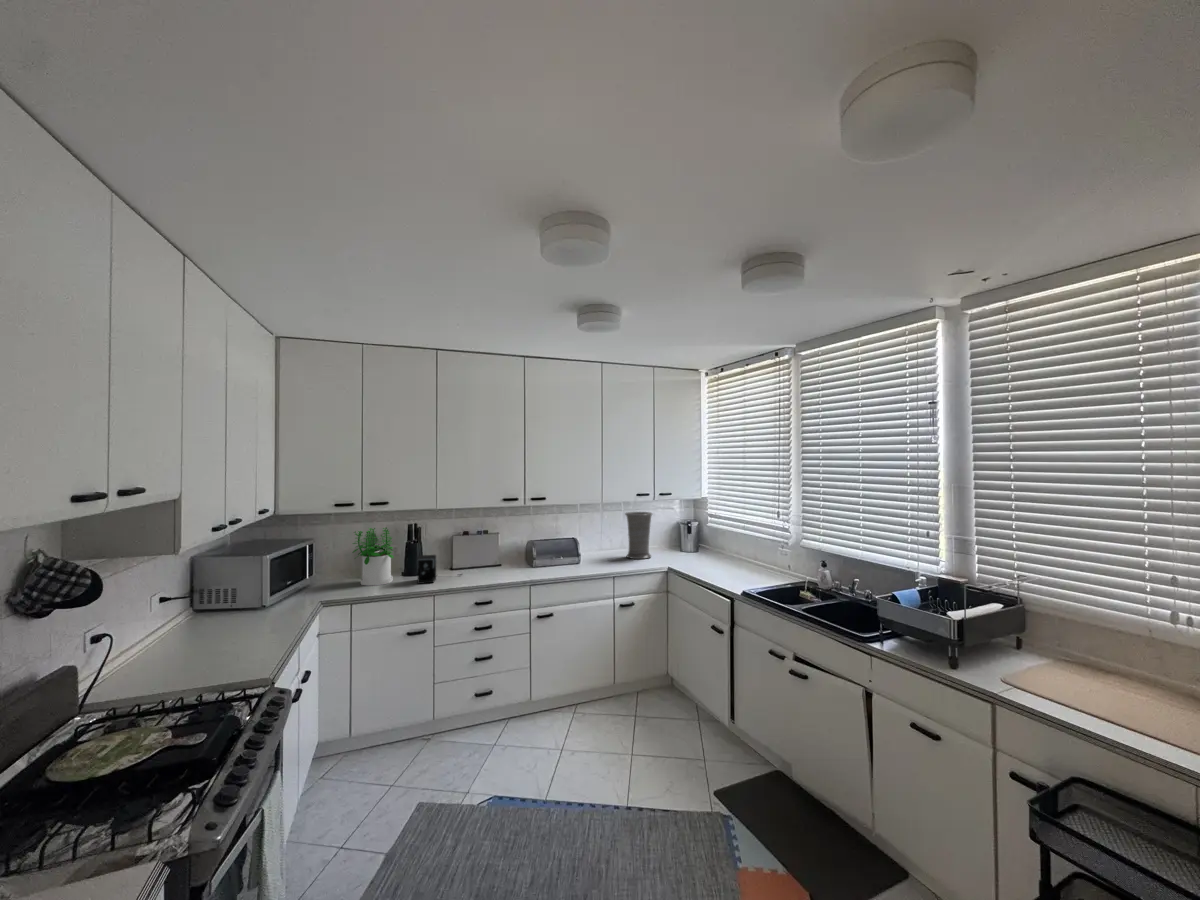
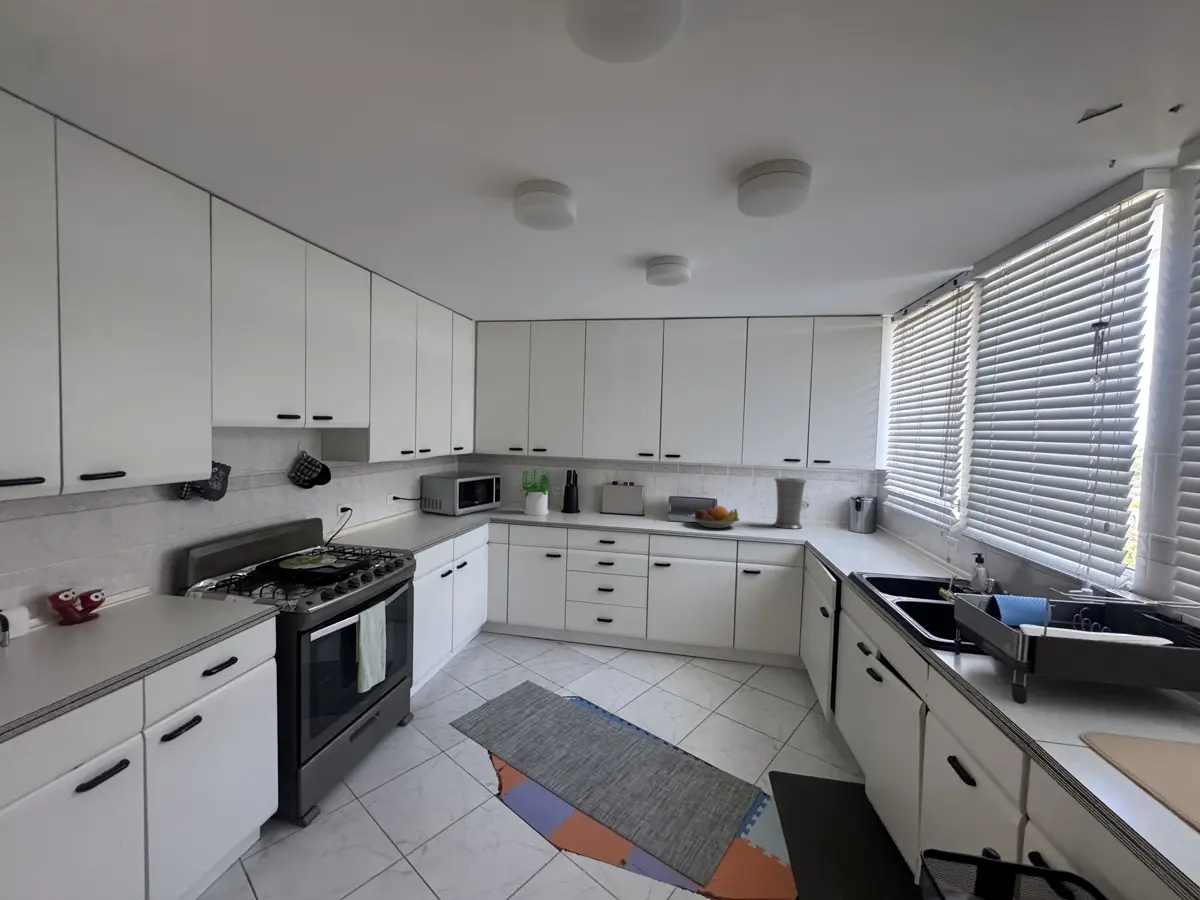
fruit bowl: none [558,546,606,569] -> present [690,506,739,528]
coffee maker: present [417,555,462,584] -> none [561,496,602,519]

